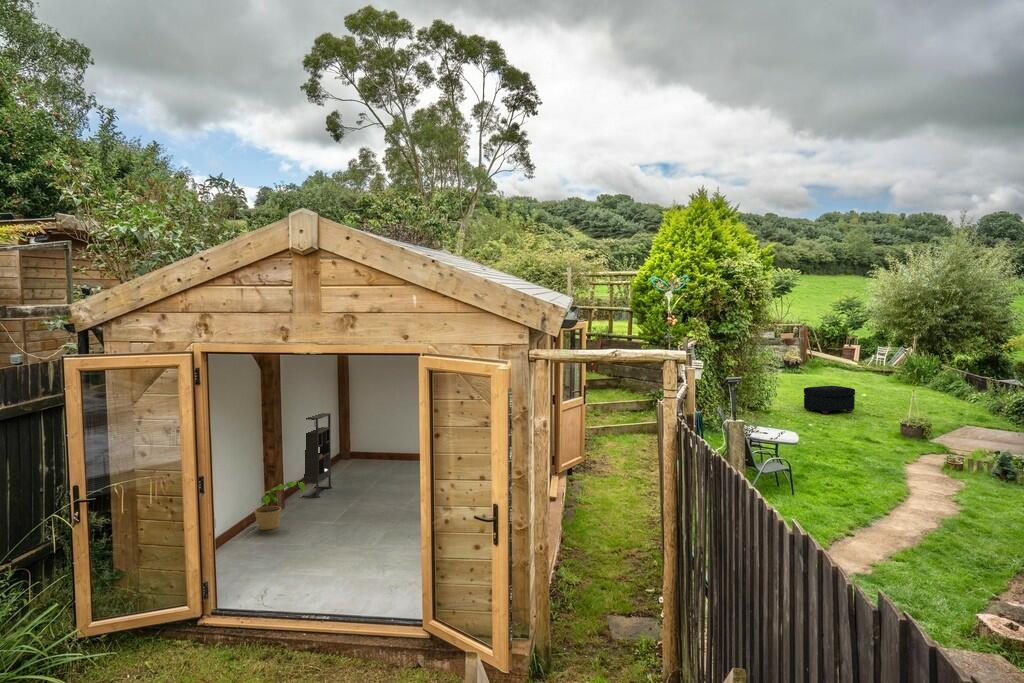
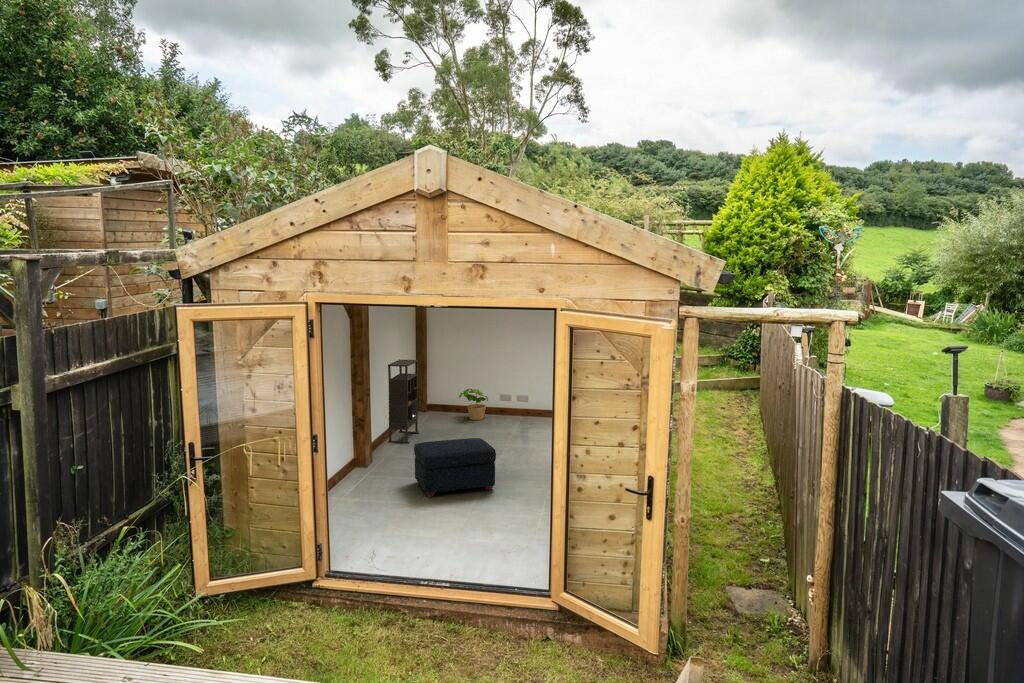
ottoman: present [804,386,855,414] -> present [414,438,496,497]
potted plant: present [254,480,305,530] -> present [459,389,488,420]

